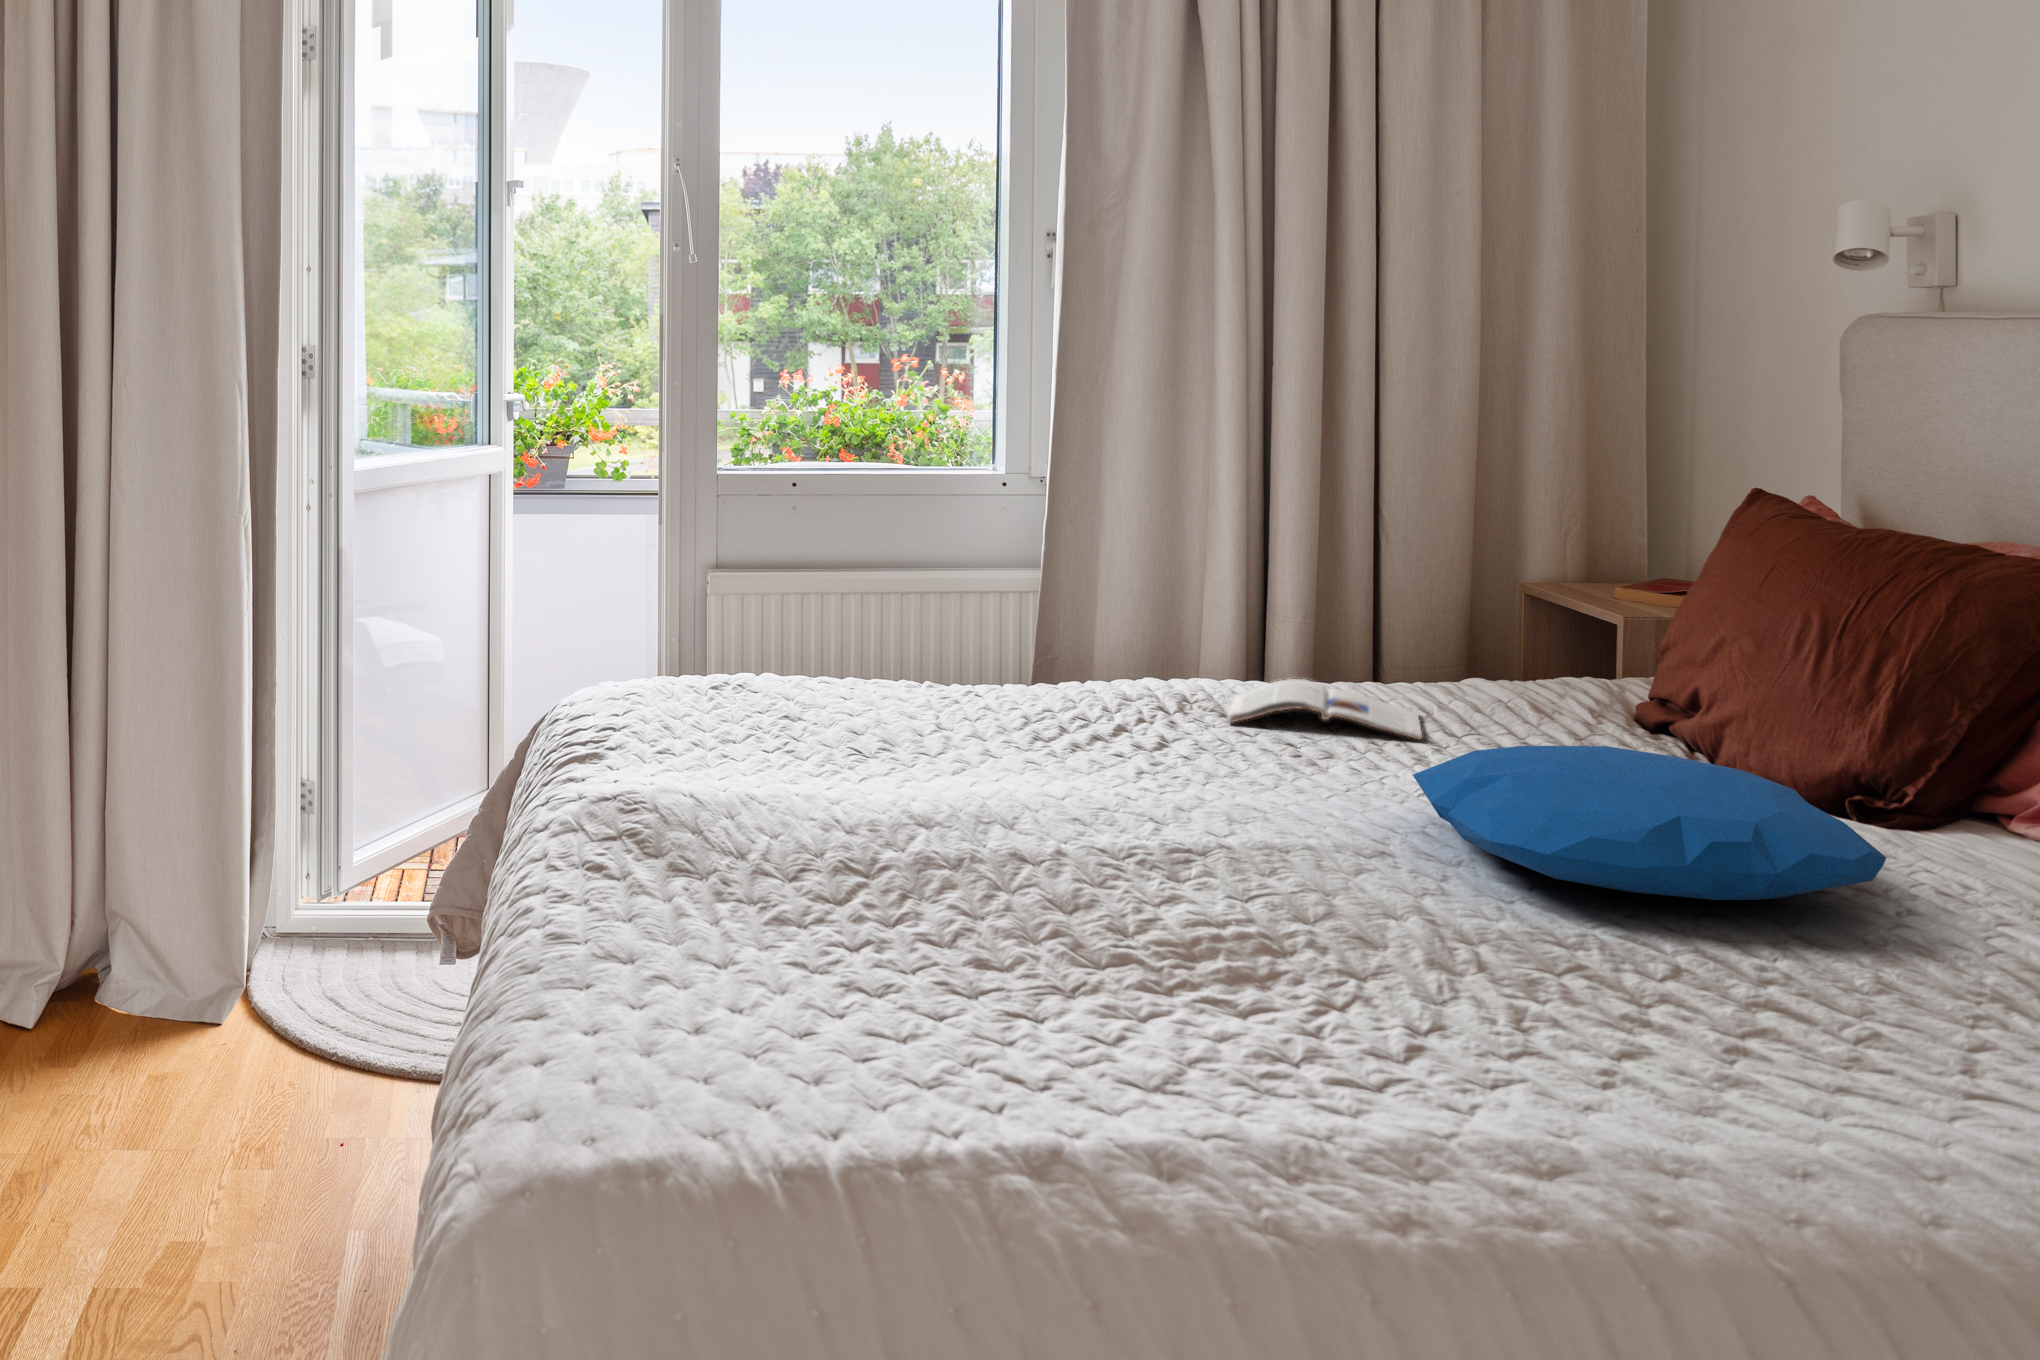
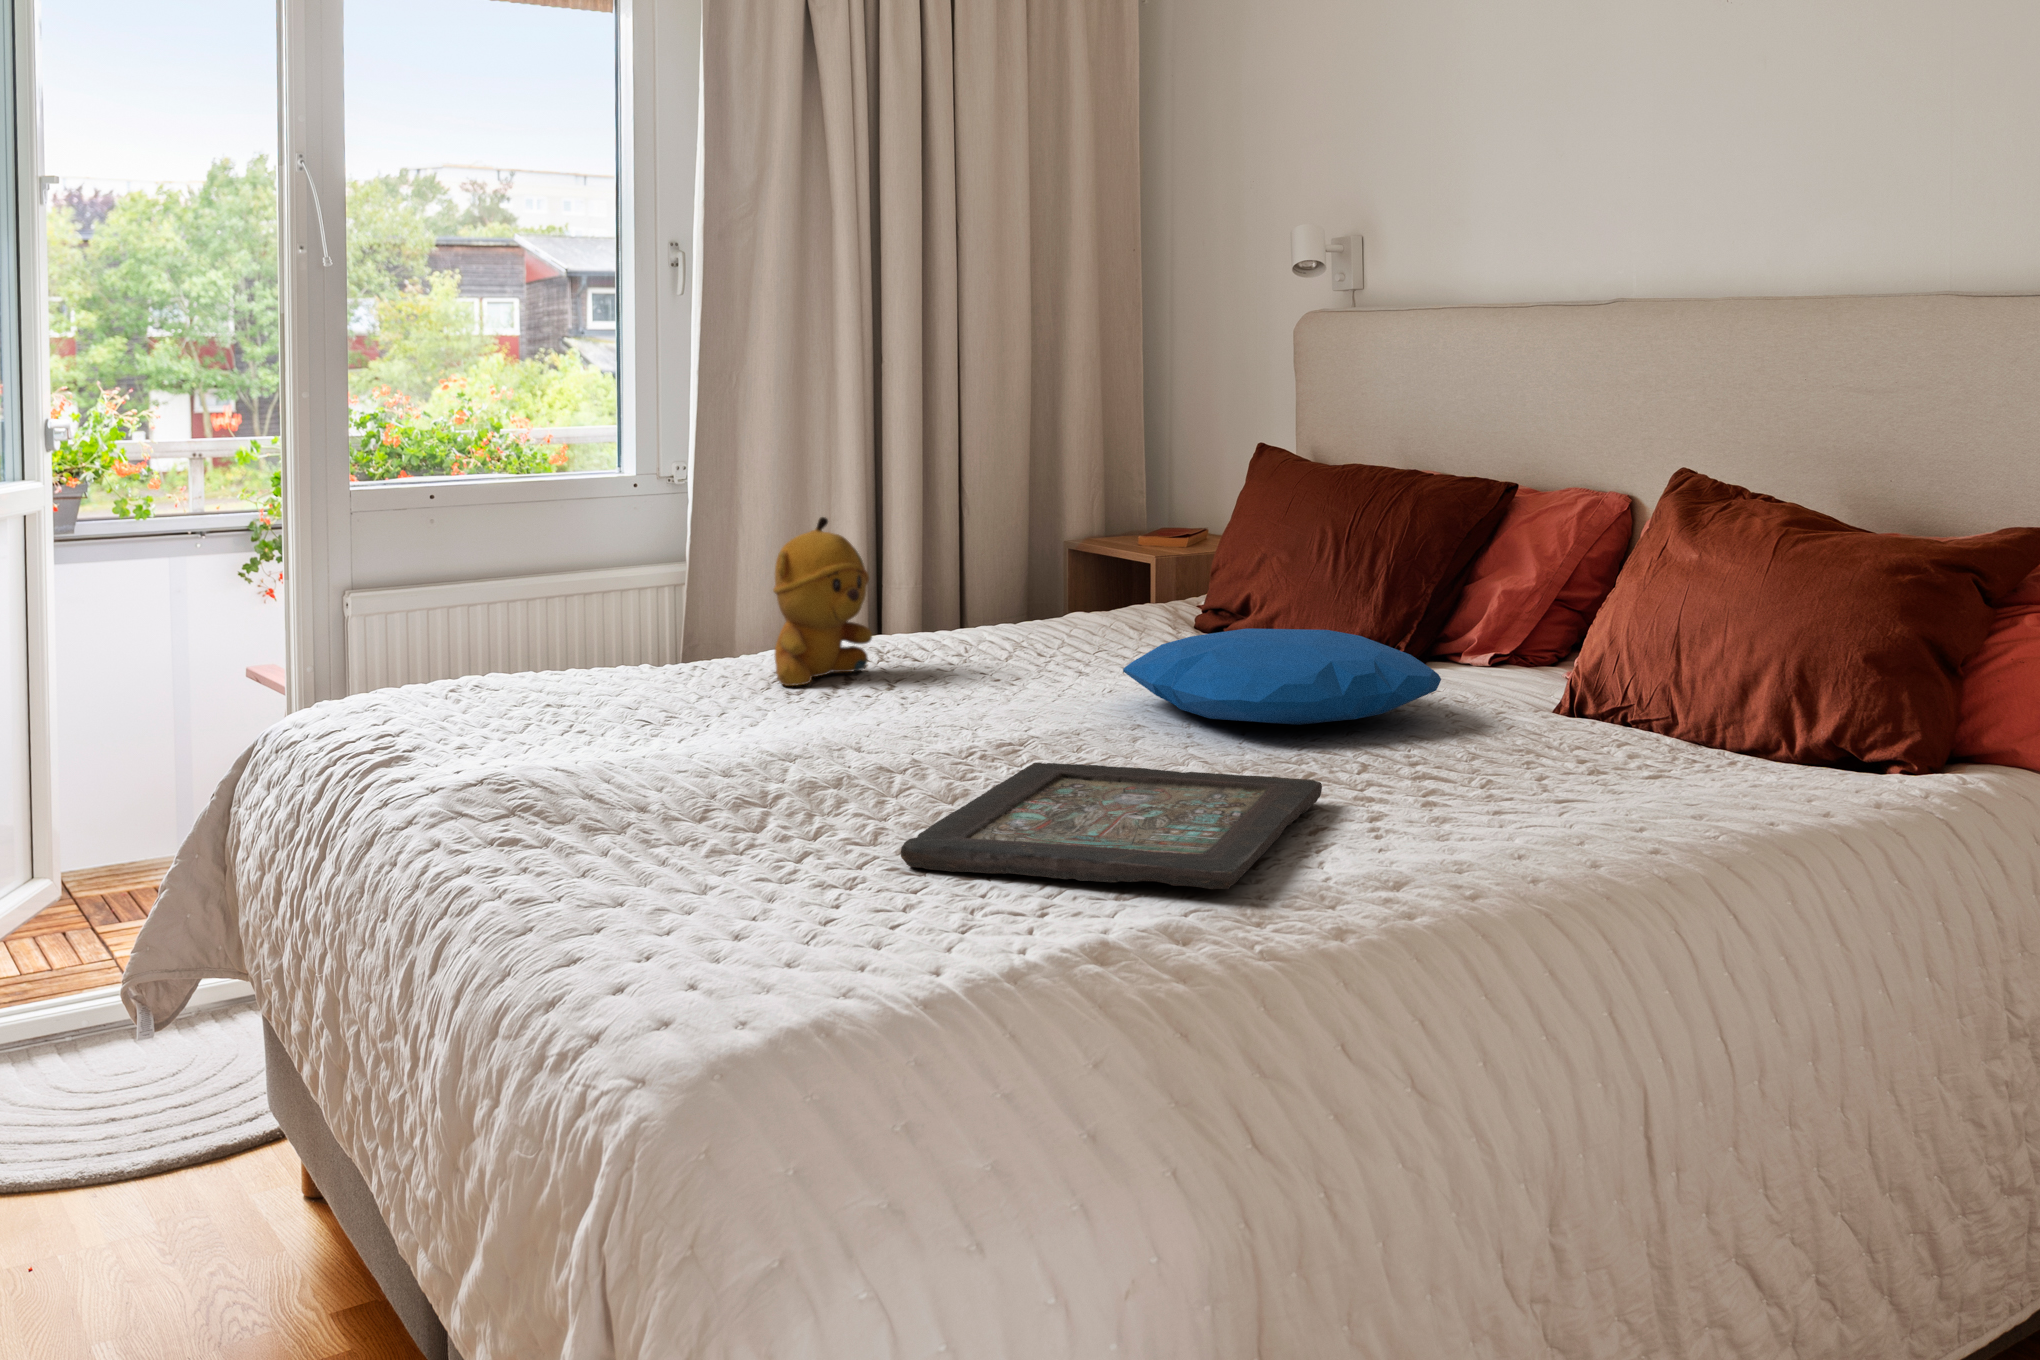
stuffed bear: none [1025,548,1143,733] -> present [773,517,872,686]
magazine: present [1227,679,1422,739] -> none [919,620,1081,661]
decorative tray: none [934,882,1562,1116] -> present [901,763,1322,889]

